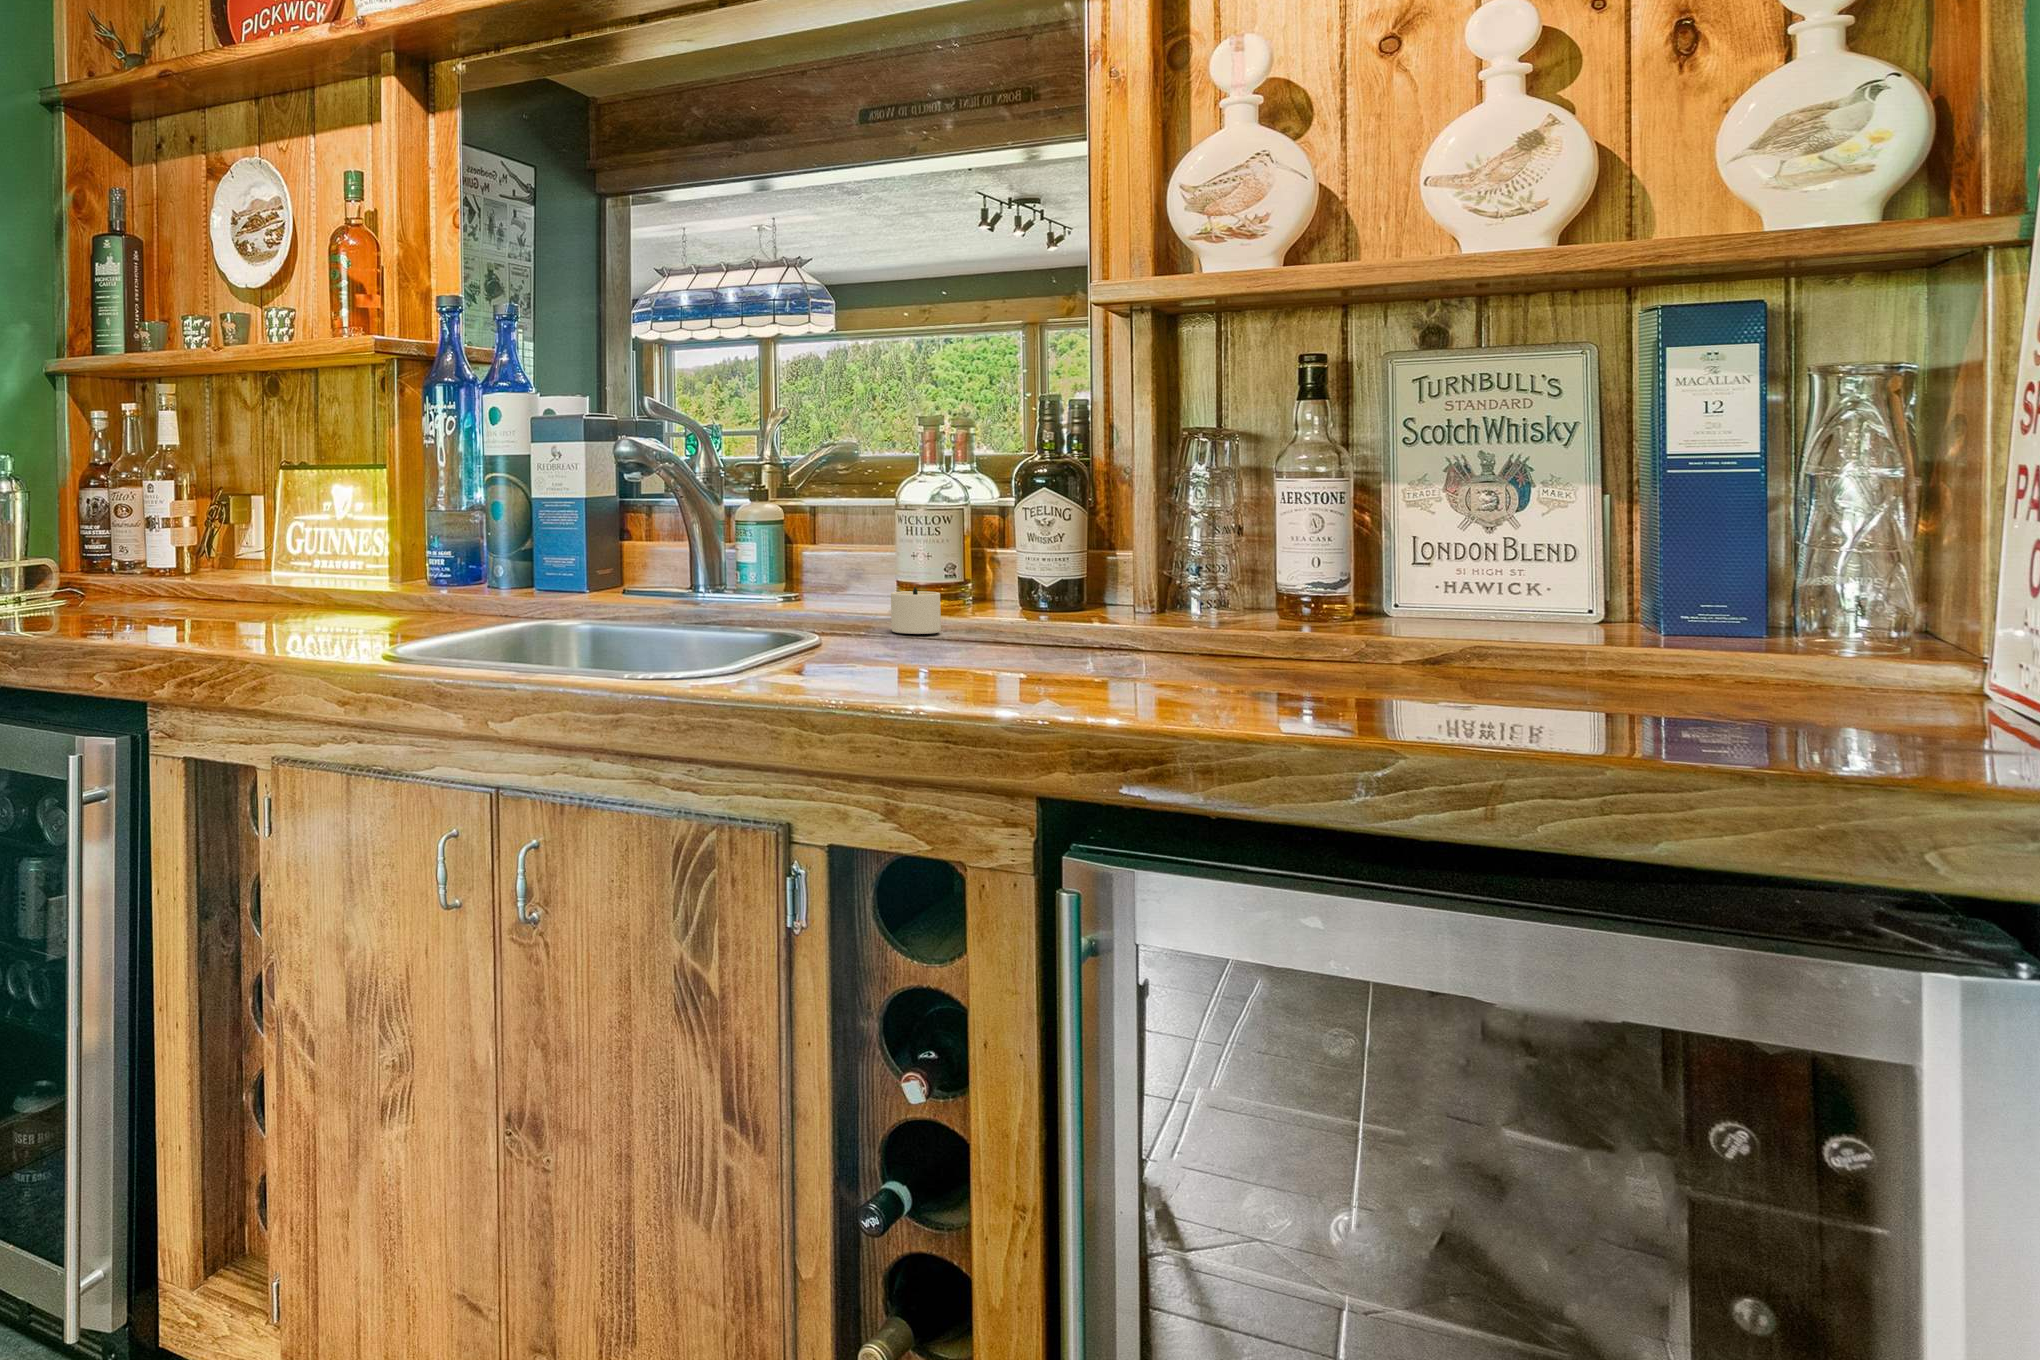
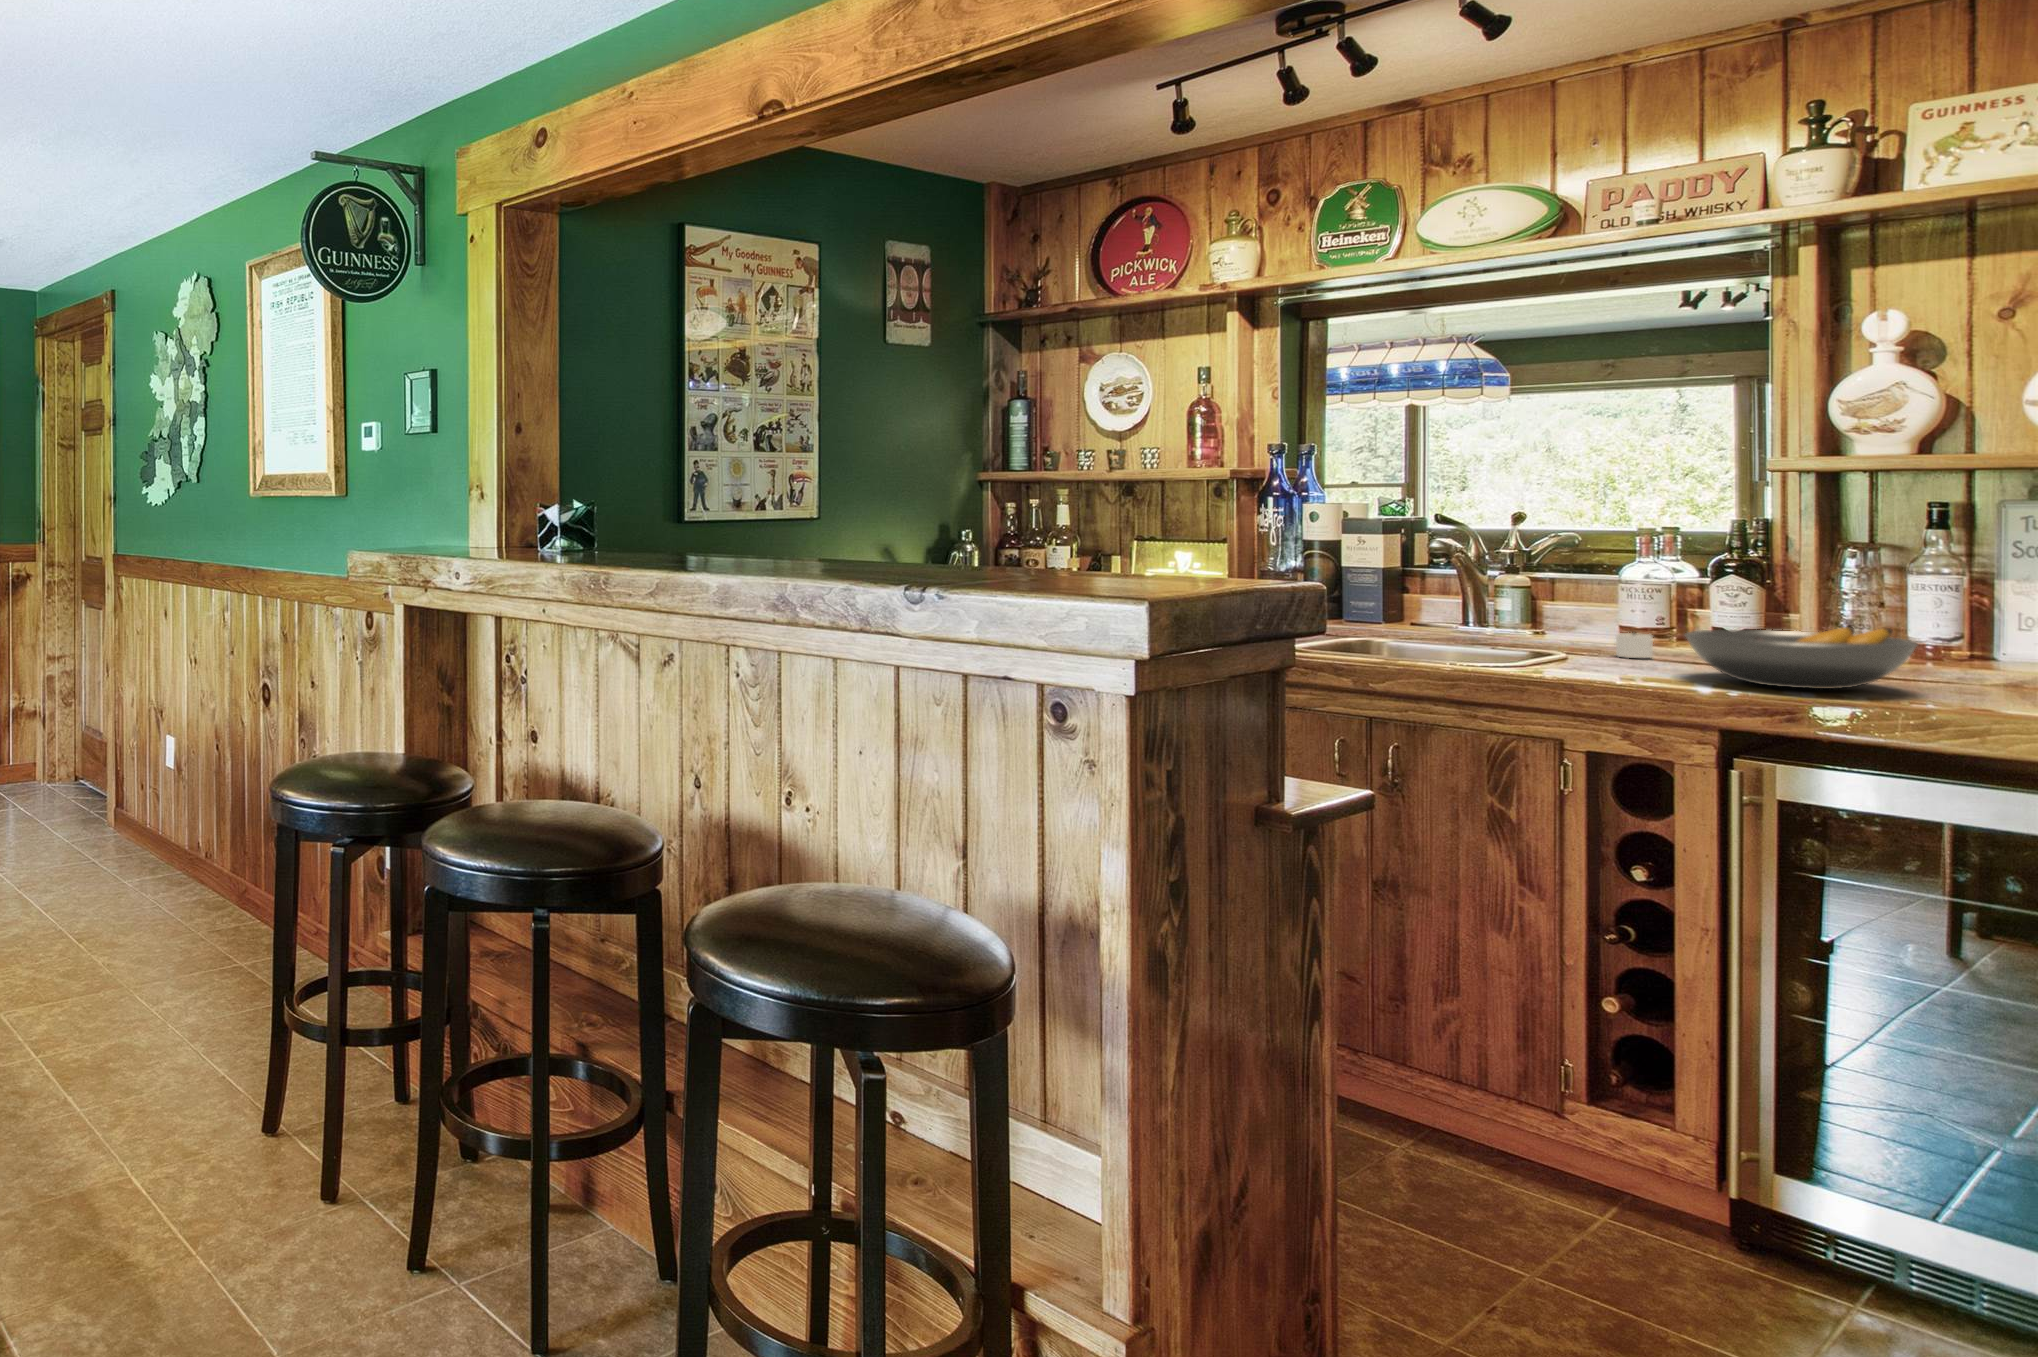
fruit bowl: none [982,566,1326,684] -> present [1685,627,1917,689]

